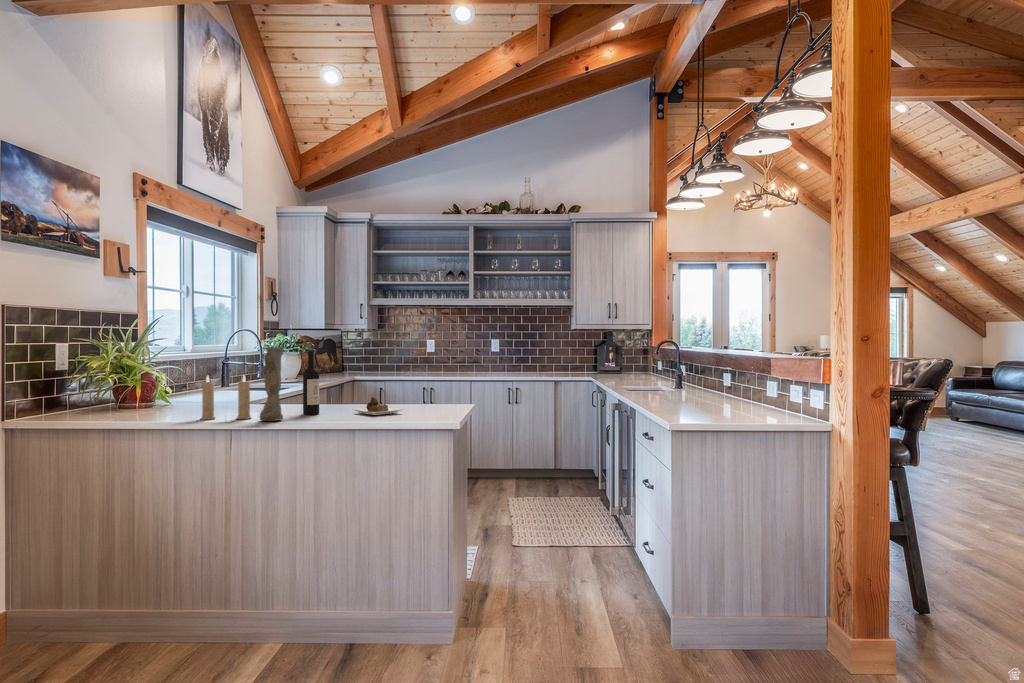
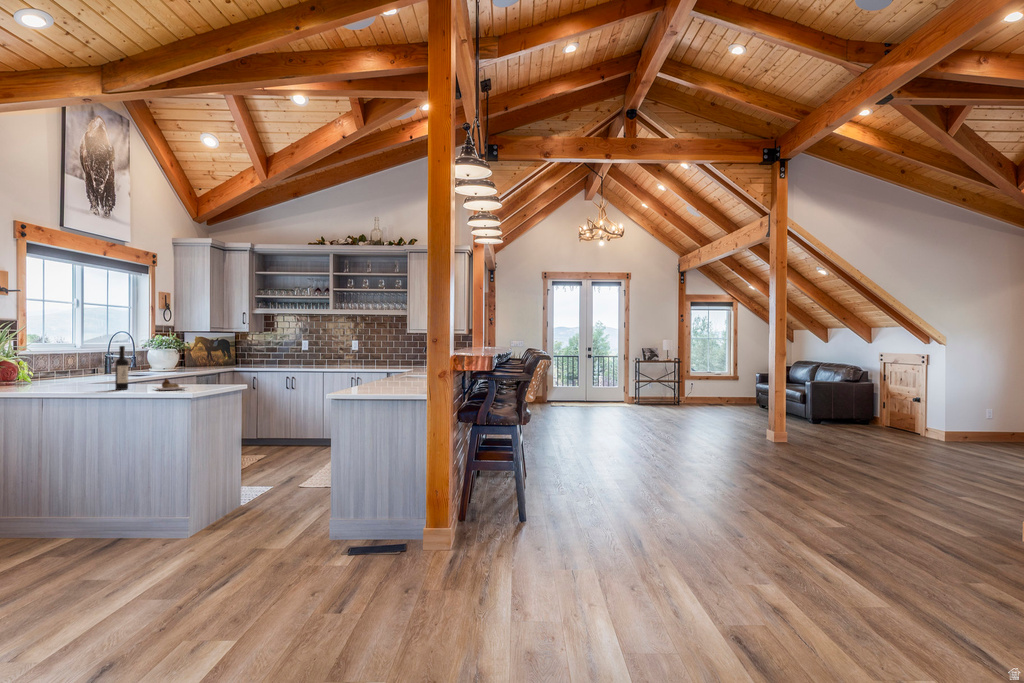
vase: present [260,347,284,421] -> none [72,343,92,392]
candle: present [201,376,251,420] -> none [33,361,71,392]

